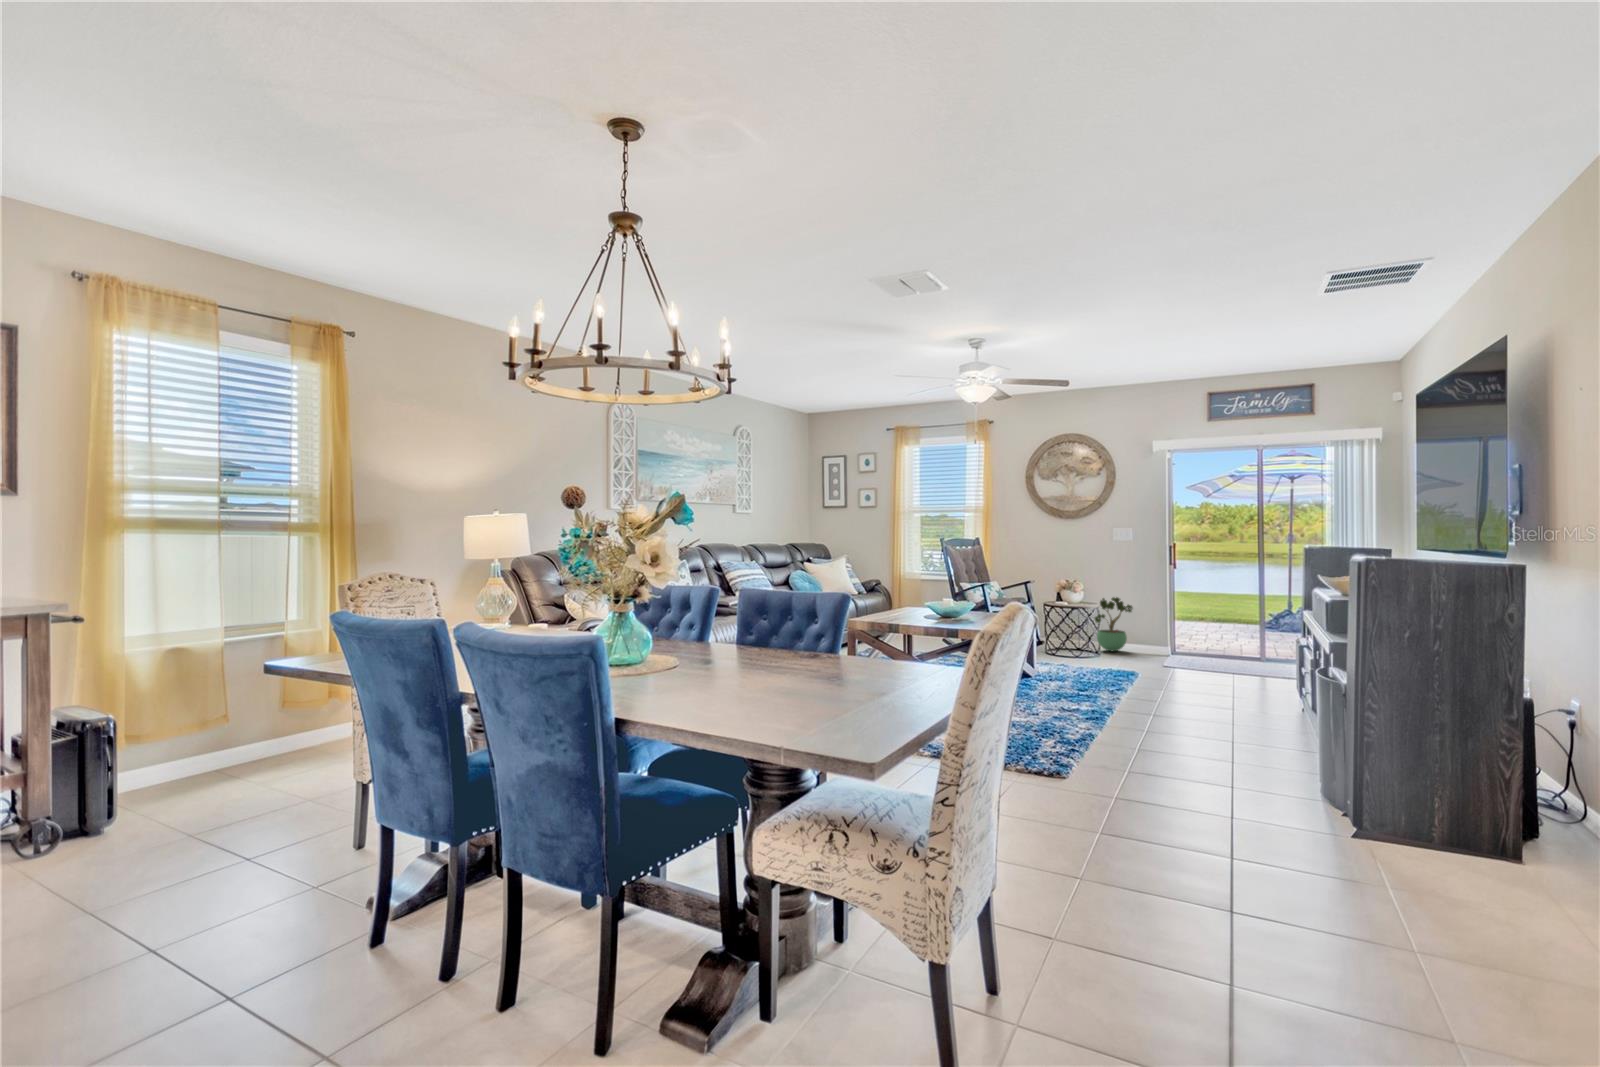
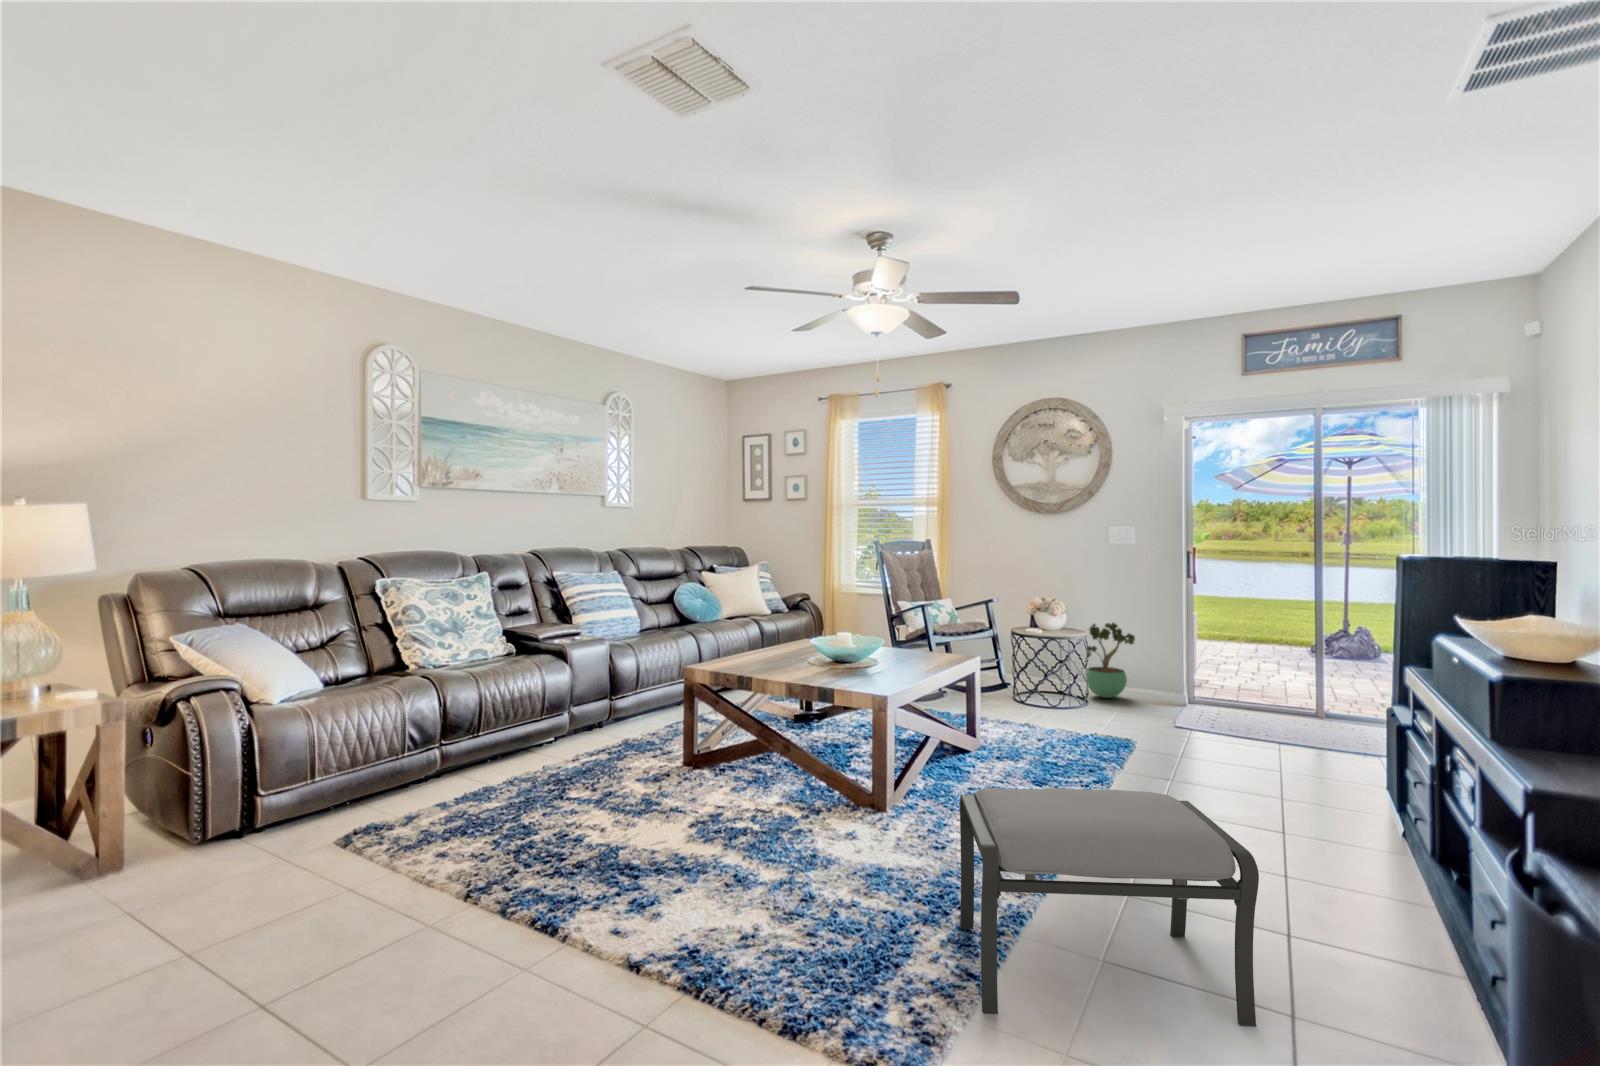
ottoman: none [1058,664,1212,763] -> present [960,788,1259,1026]

